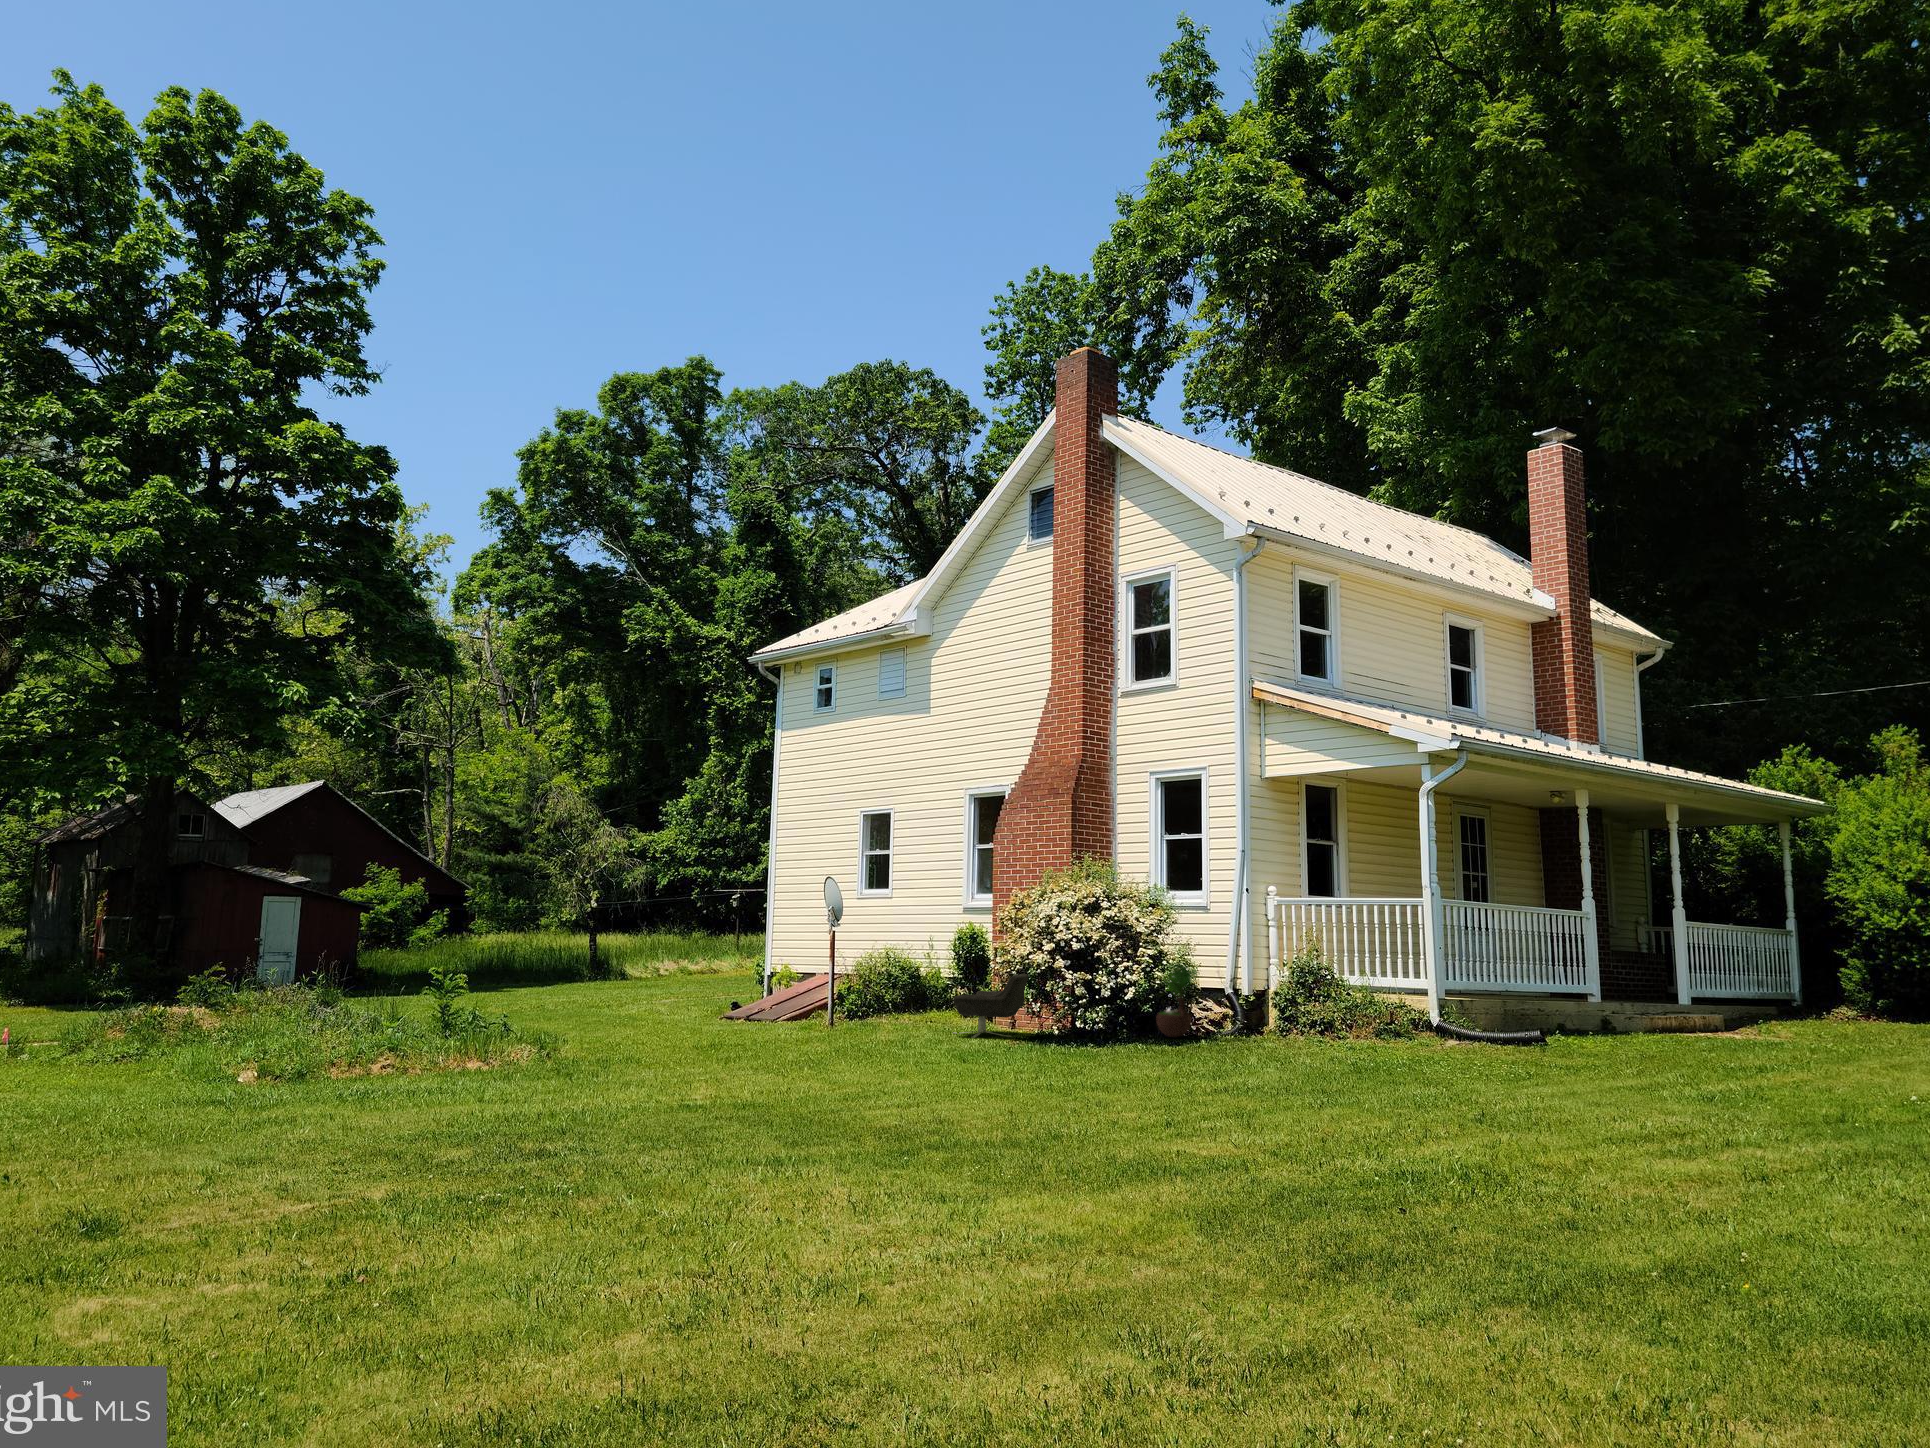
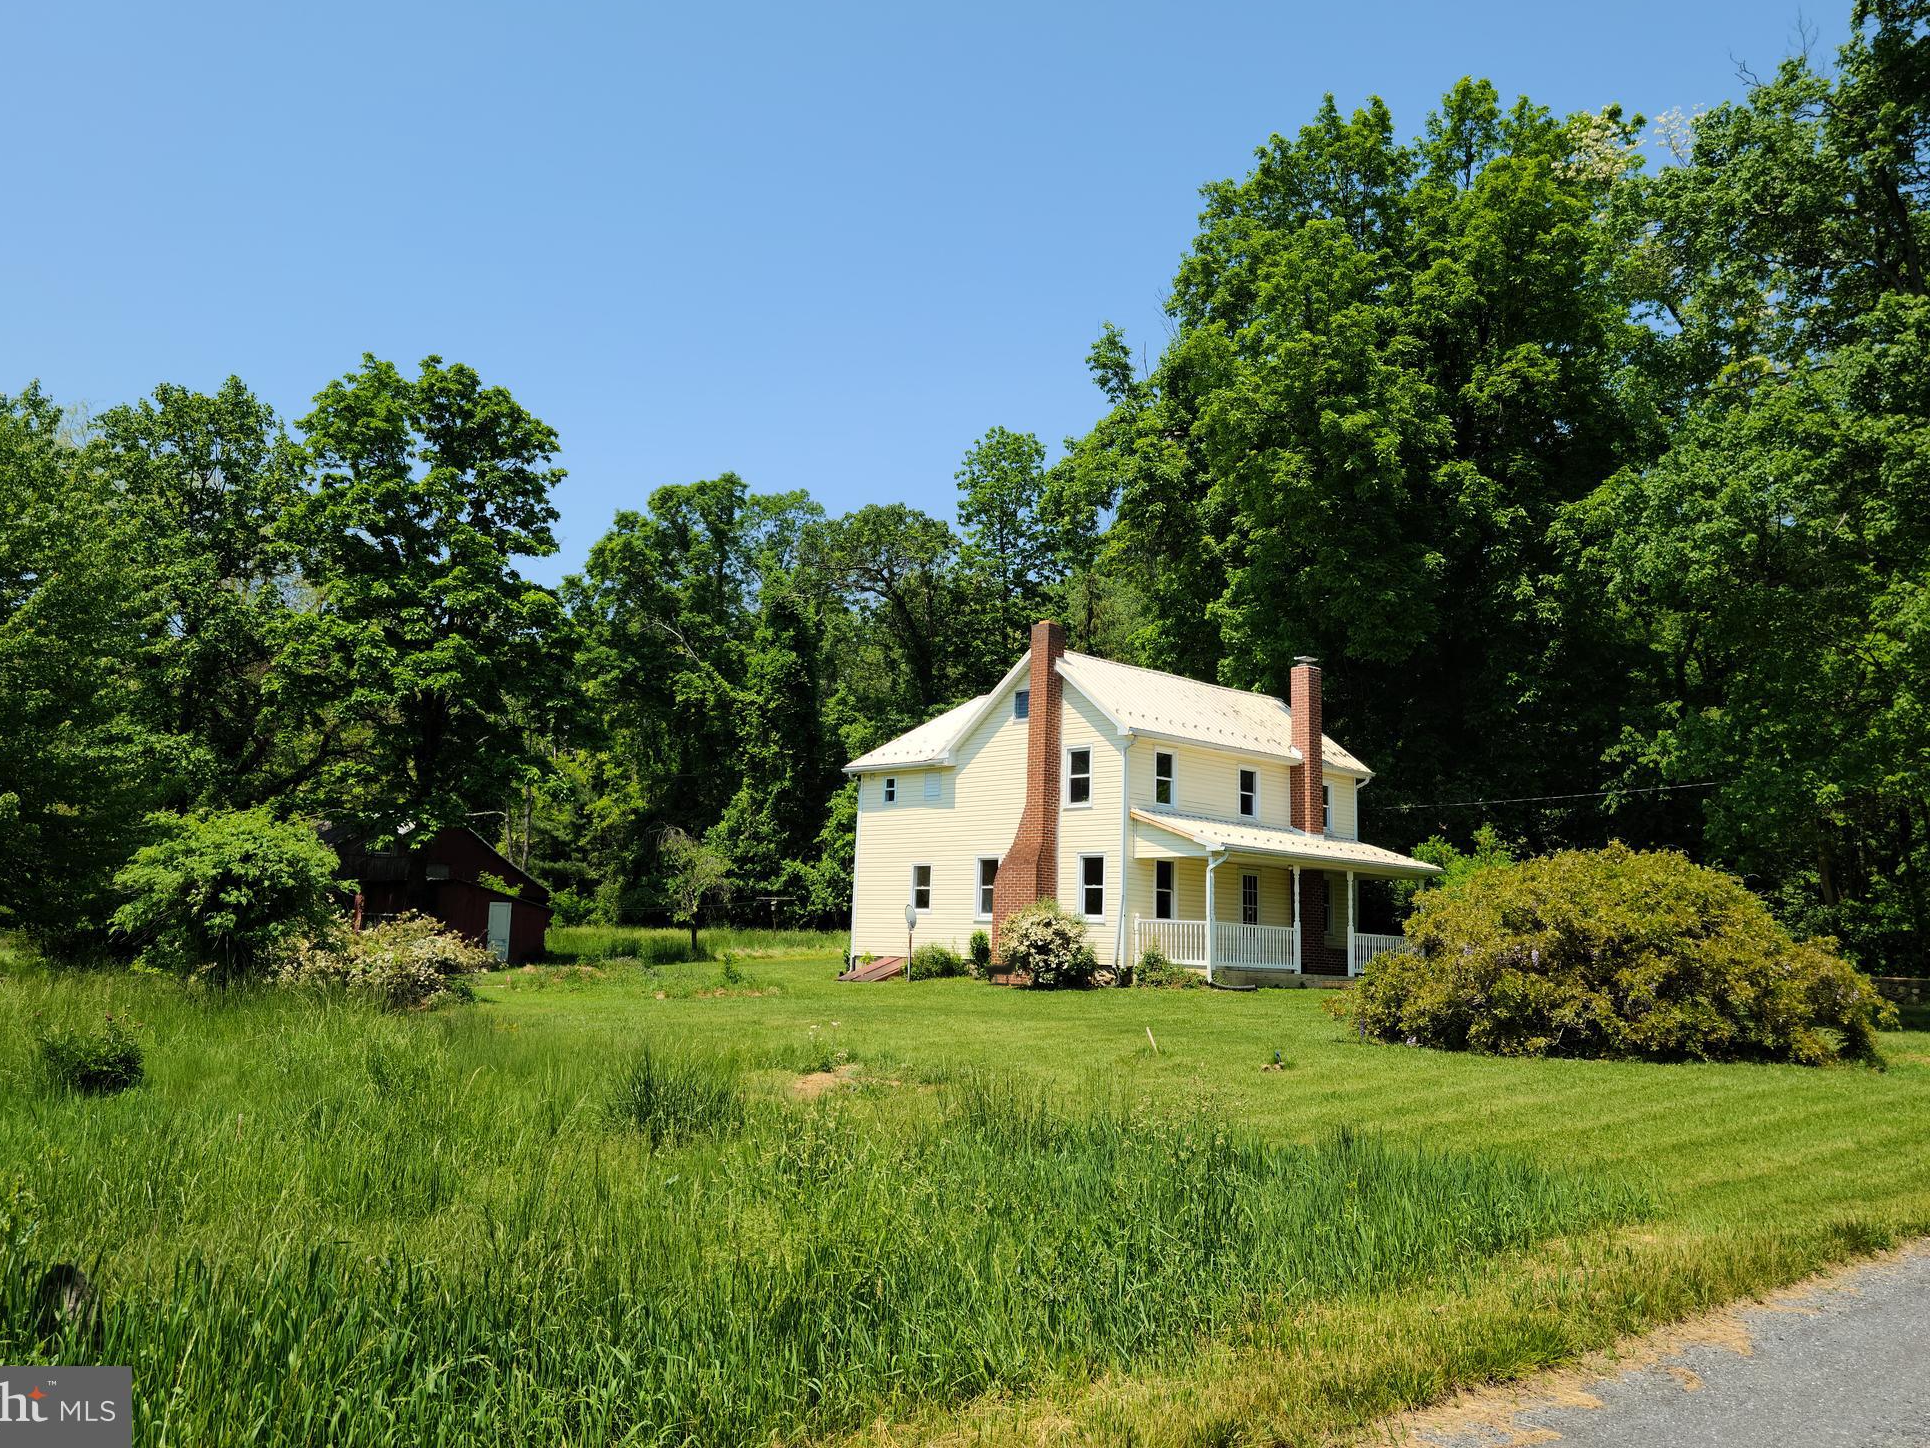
potted tree: present [1156,965,1197,1037] -> none [1078,949,1100,987]

